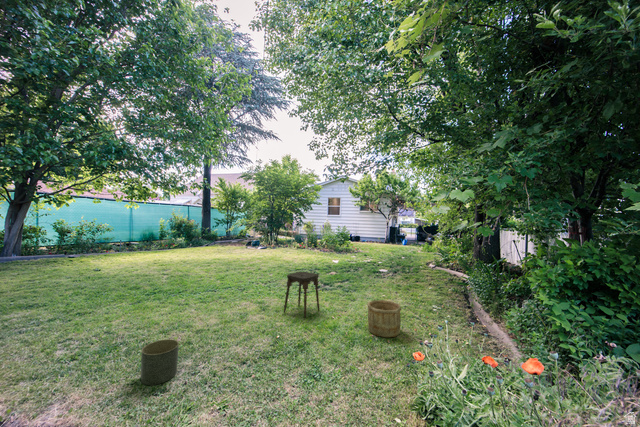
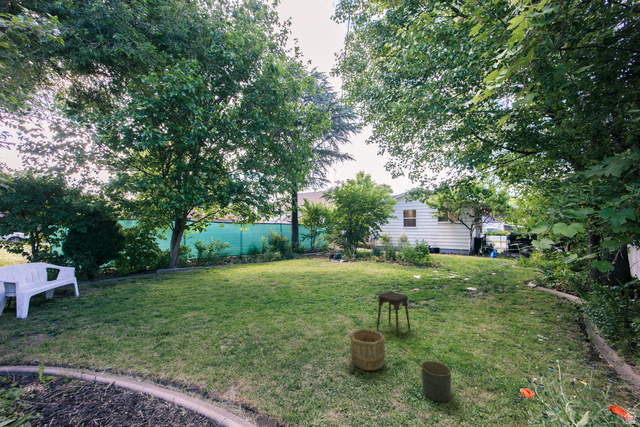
wooden bucket: present [367,300,401,337] -> present [350,329,385,371]
planter: present [141,339,179,385] -> present [421,361,451,402]

